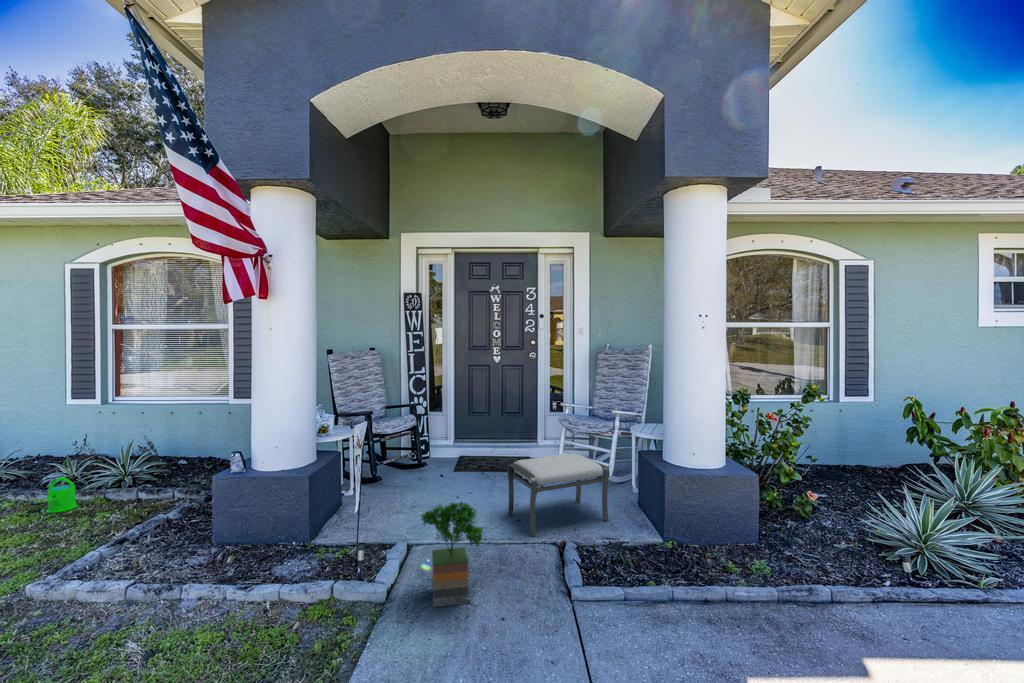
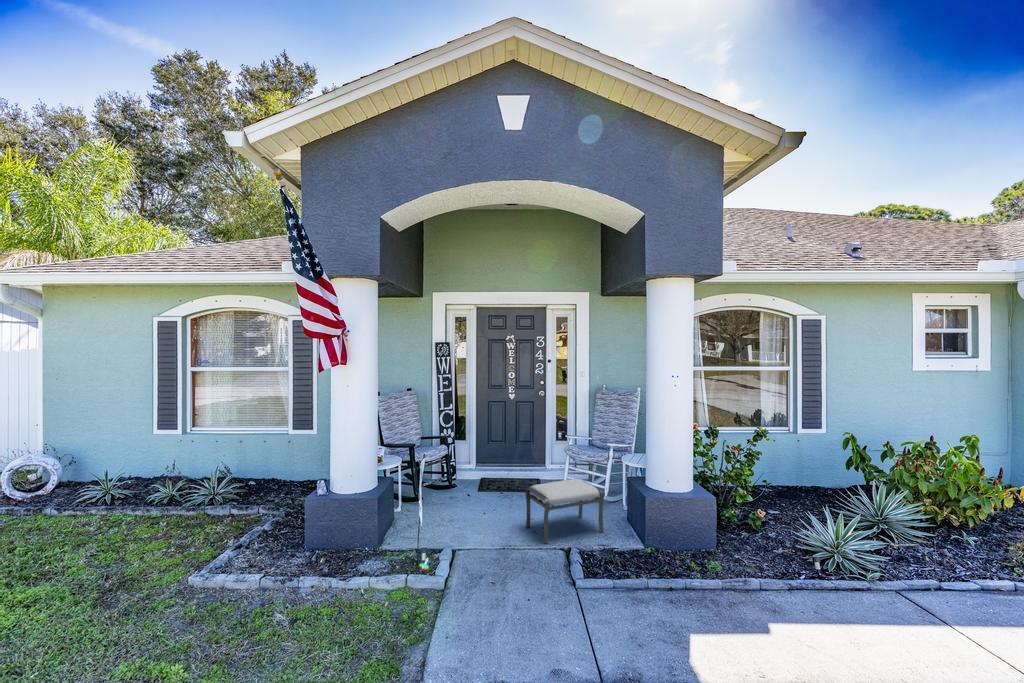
watering can: present [46,477,78,513] -> none [161,497,184,525]
potted tree: present [421,502,483,607] -> none [467,518,513,593]

